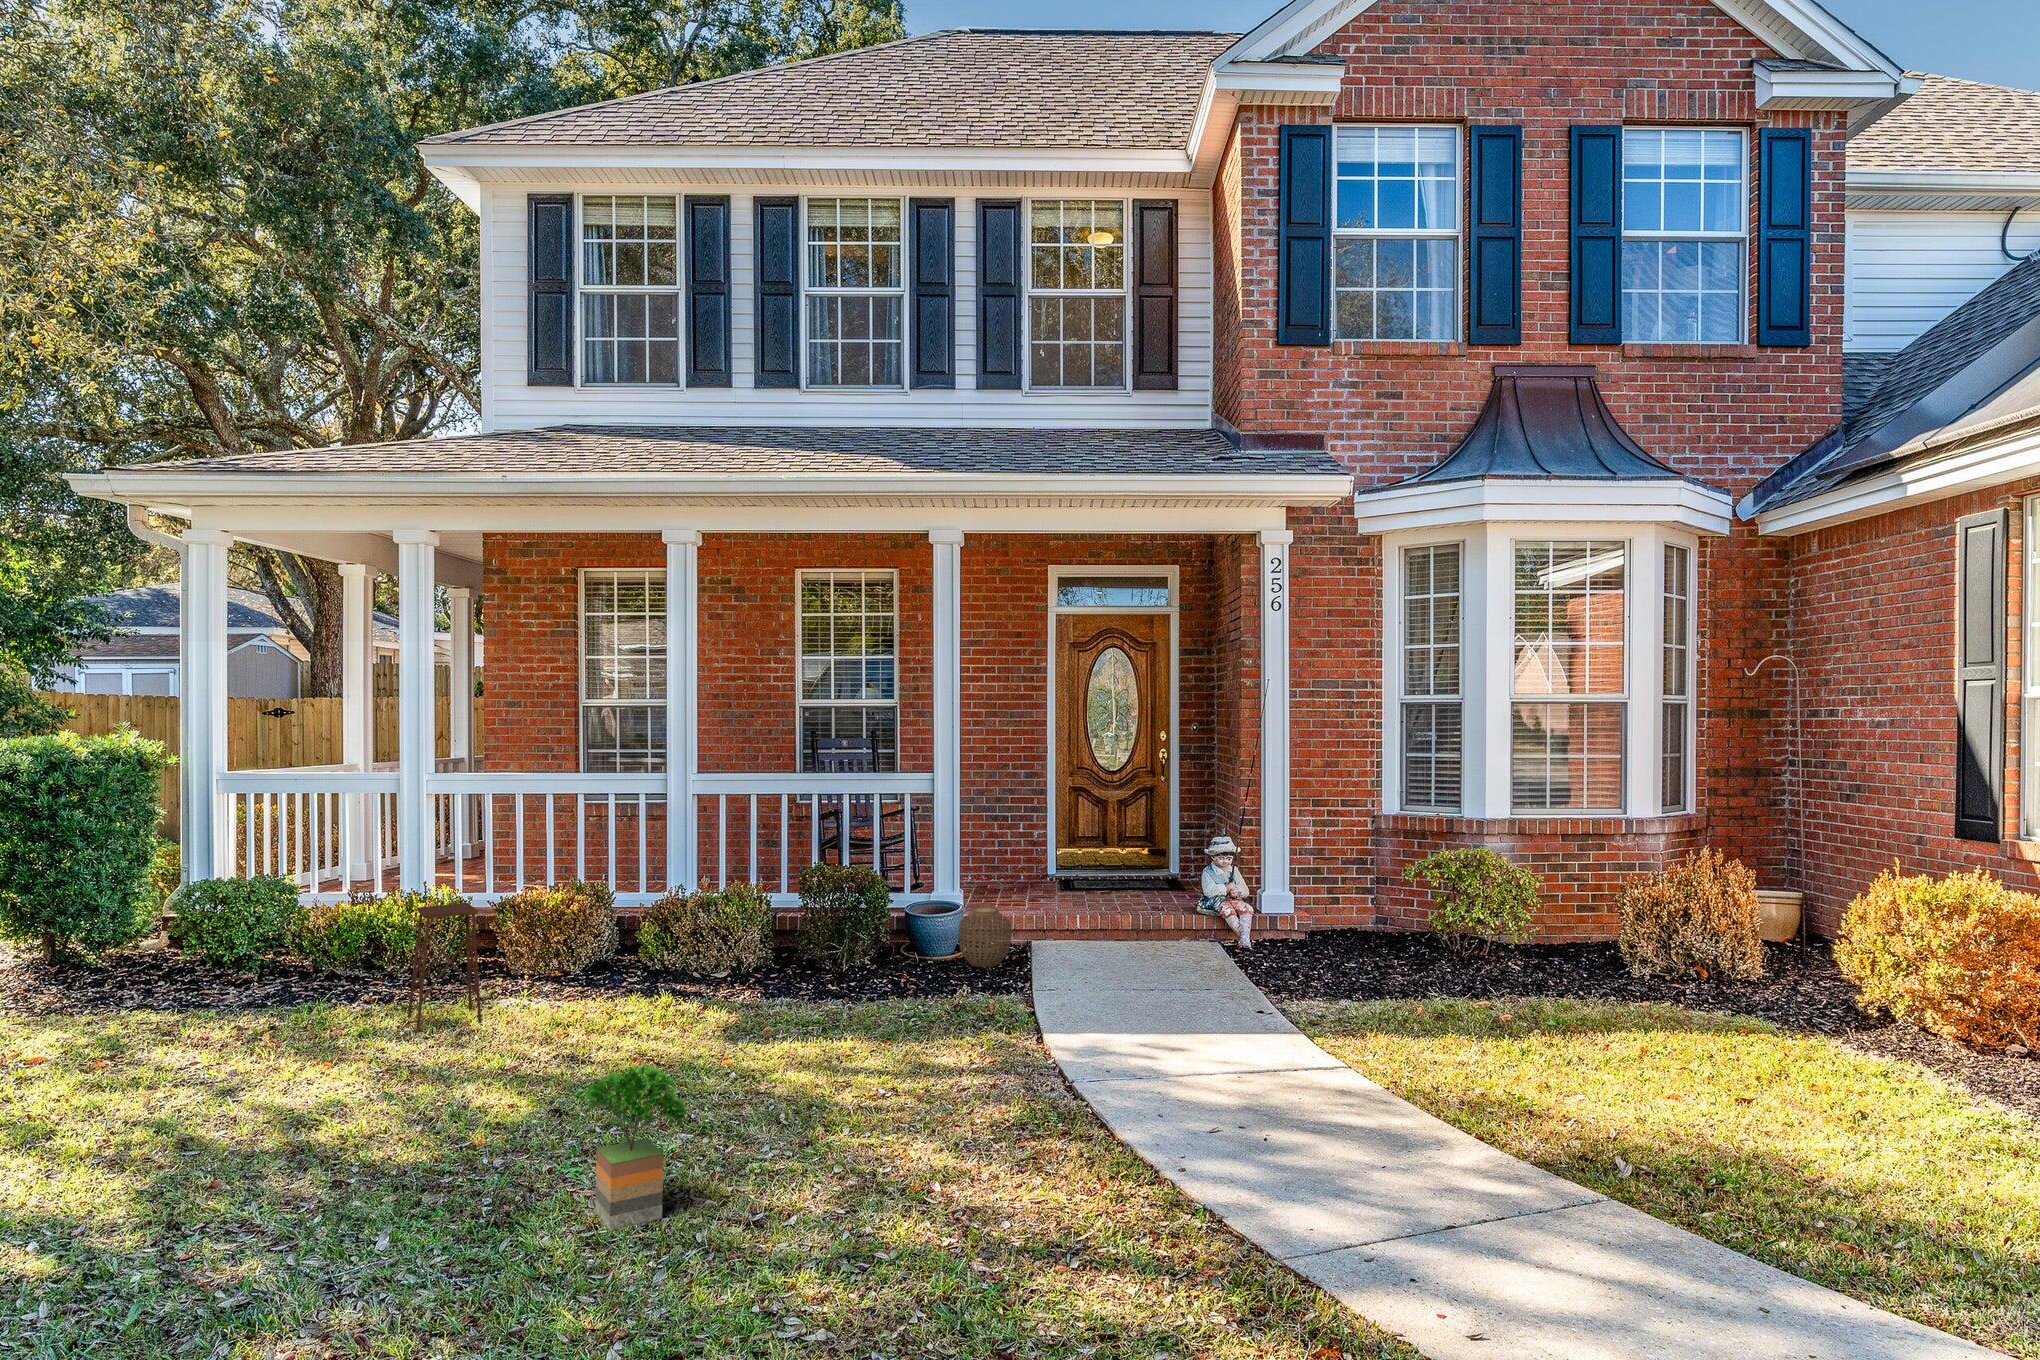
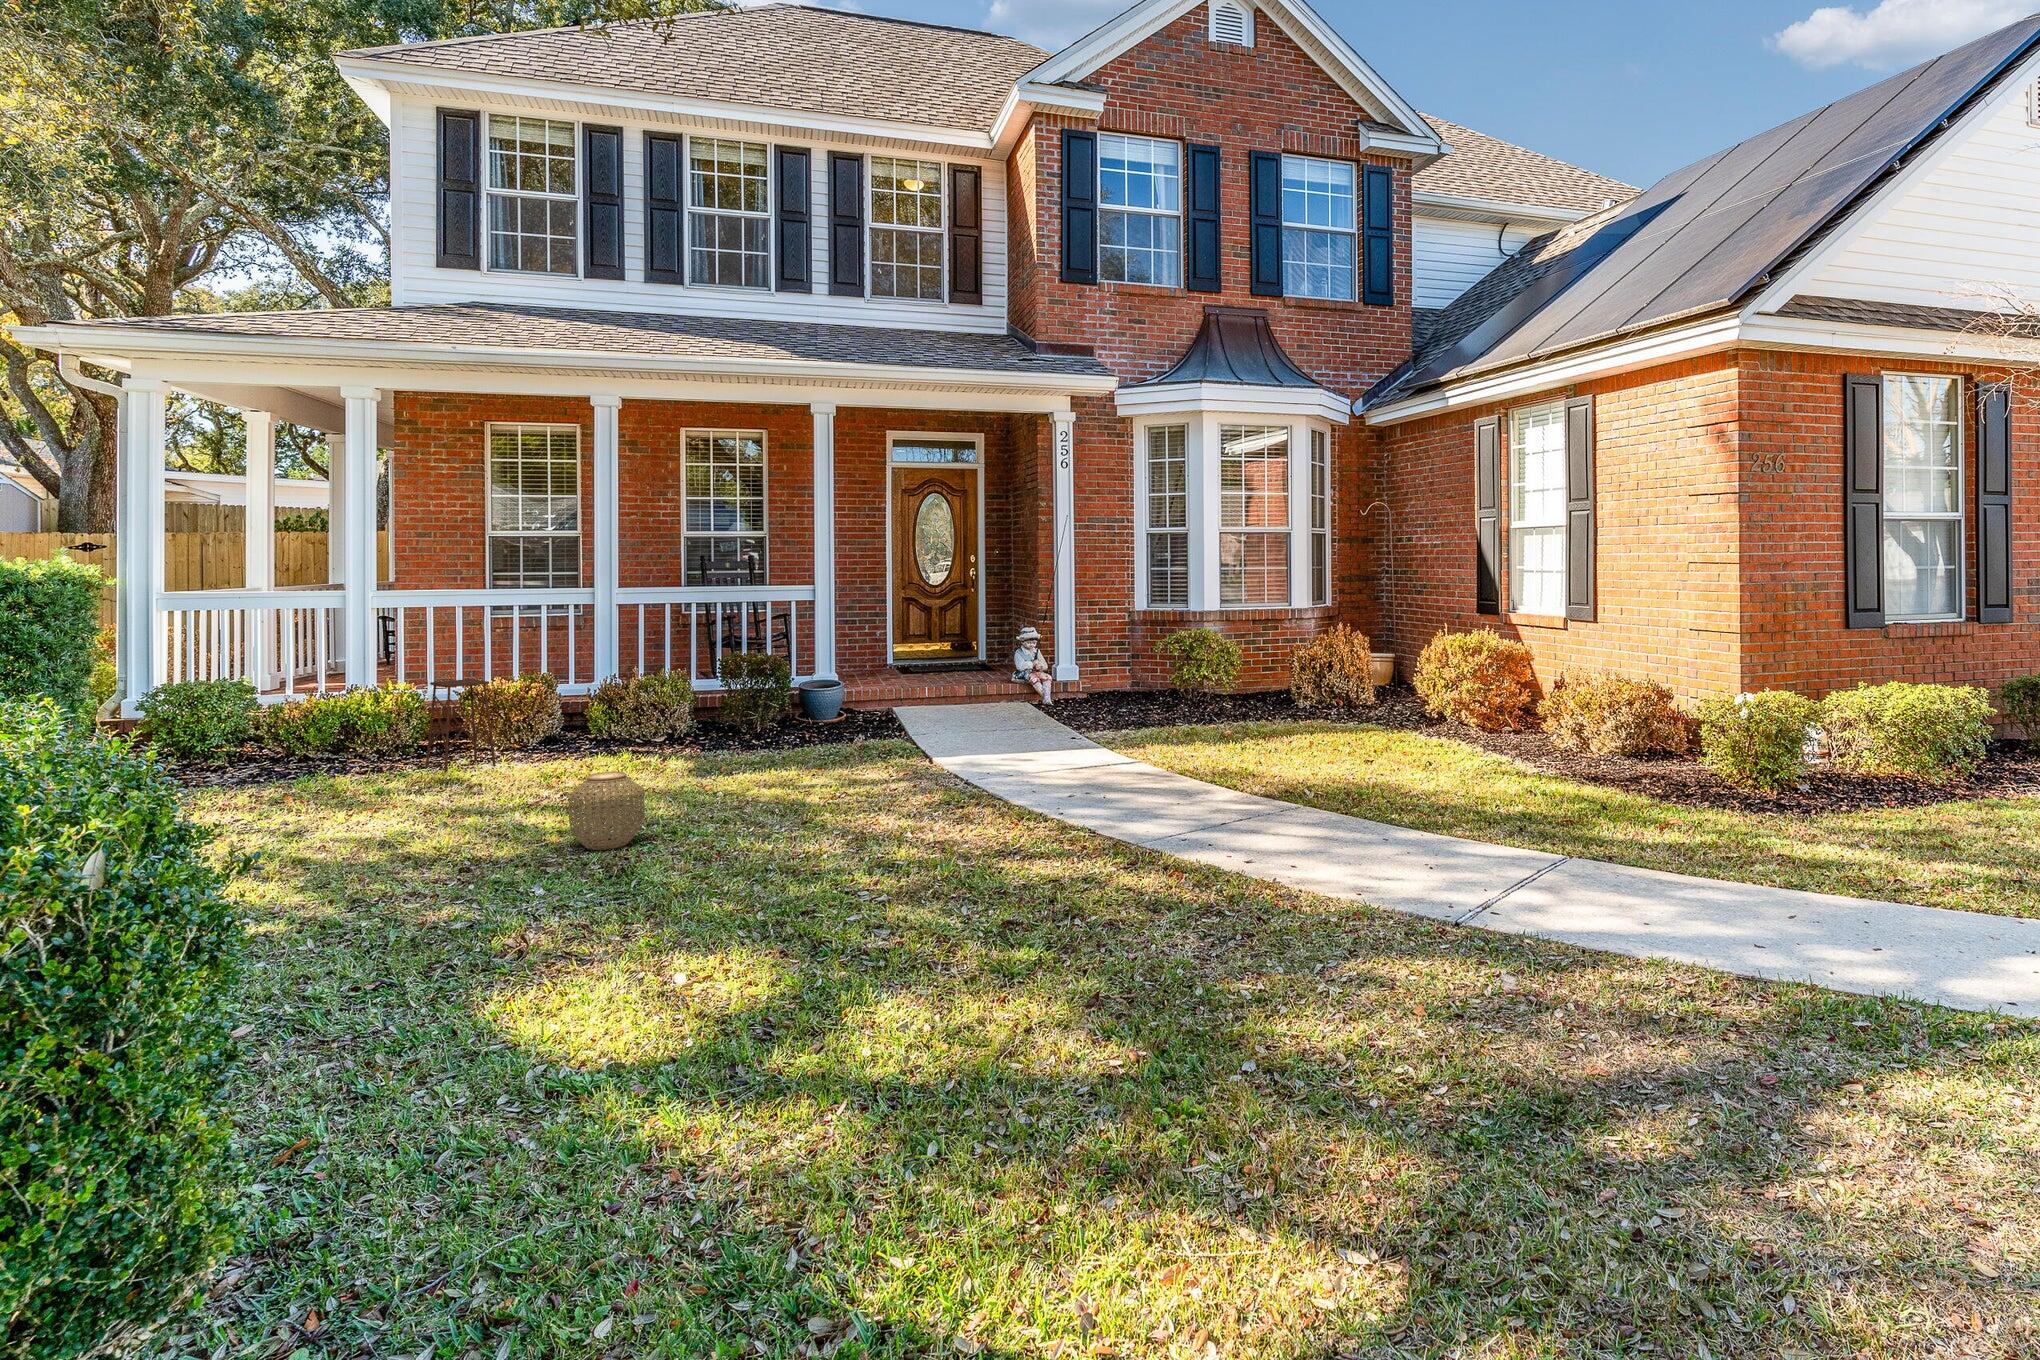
woven basket: present [959,907,1011,967] -> present [569,772,645,850]
potted tree: present [584,1065,687,1230] -> none [700,727,775,824]

